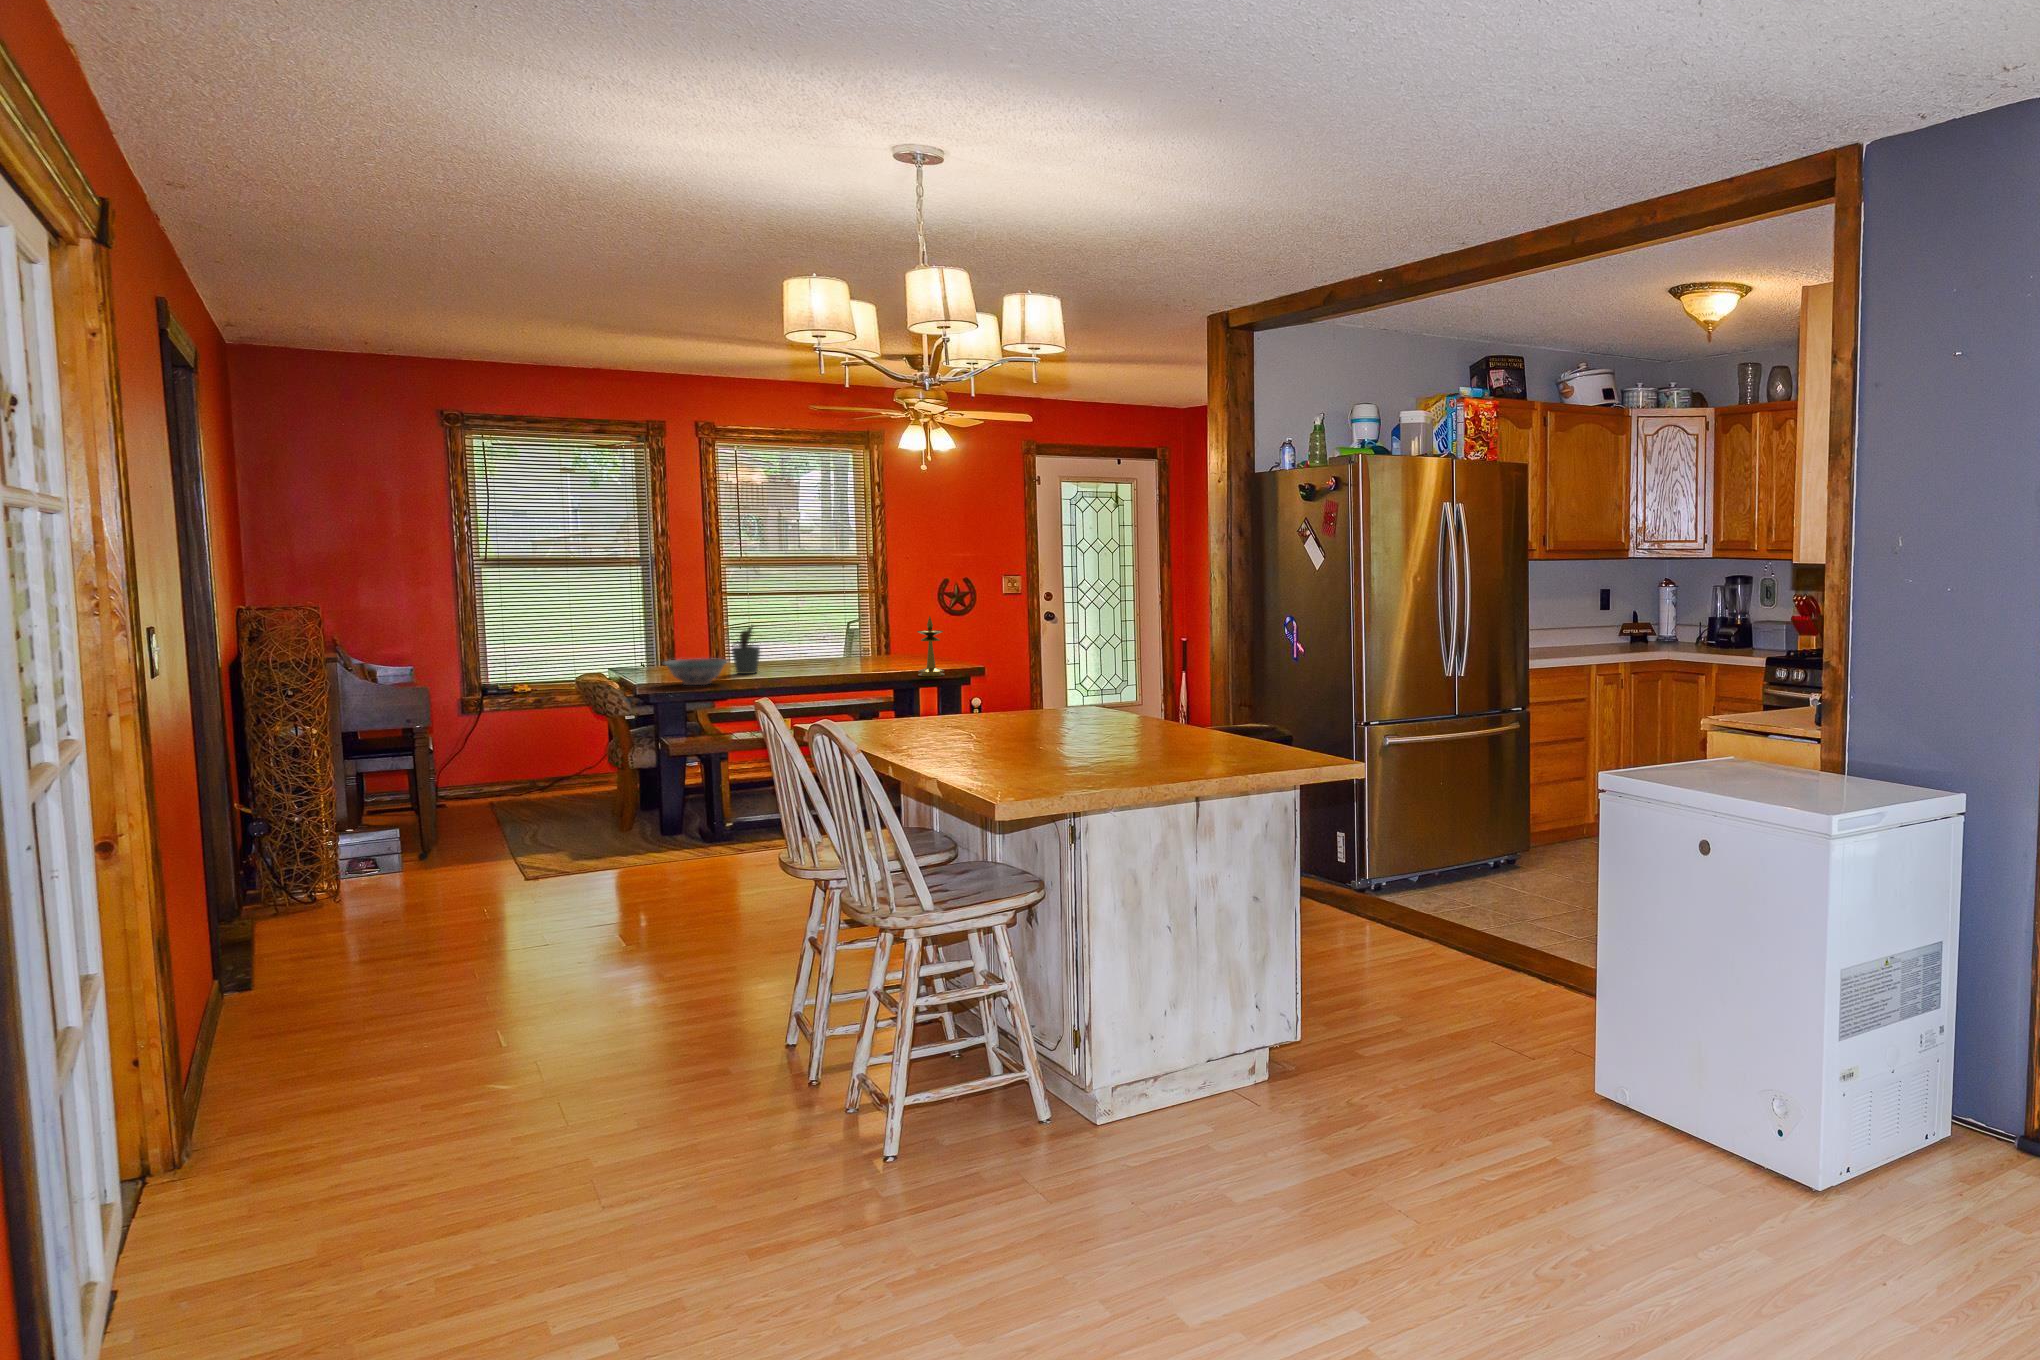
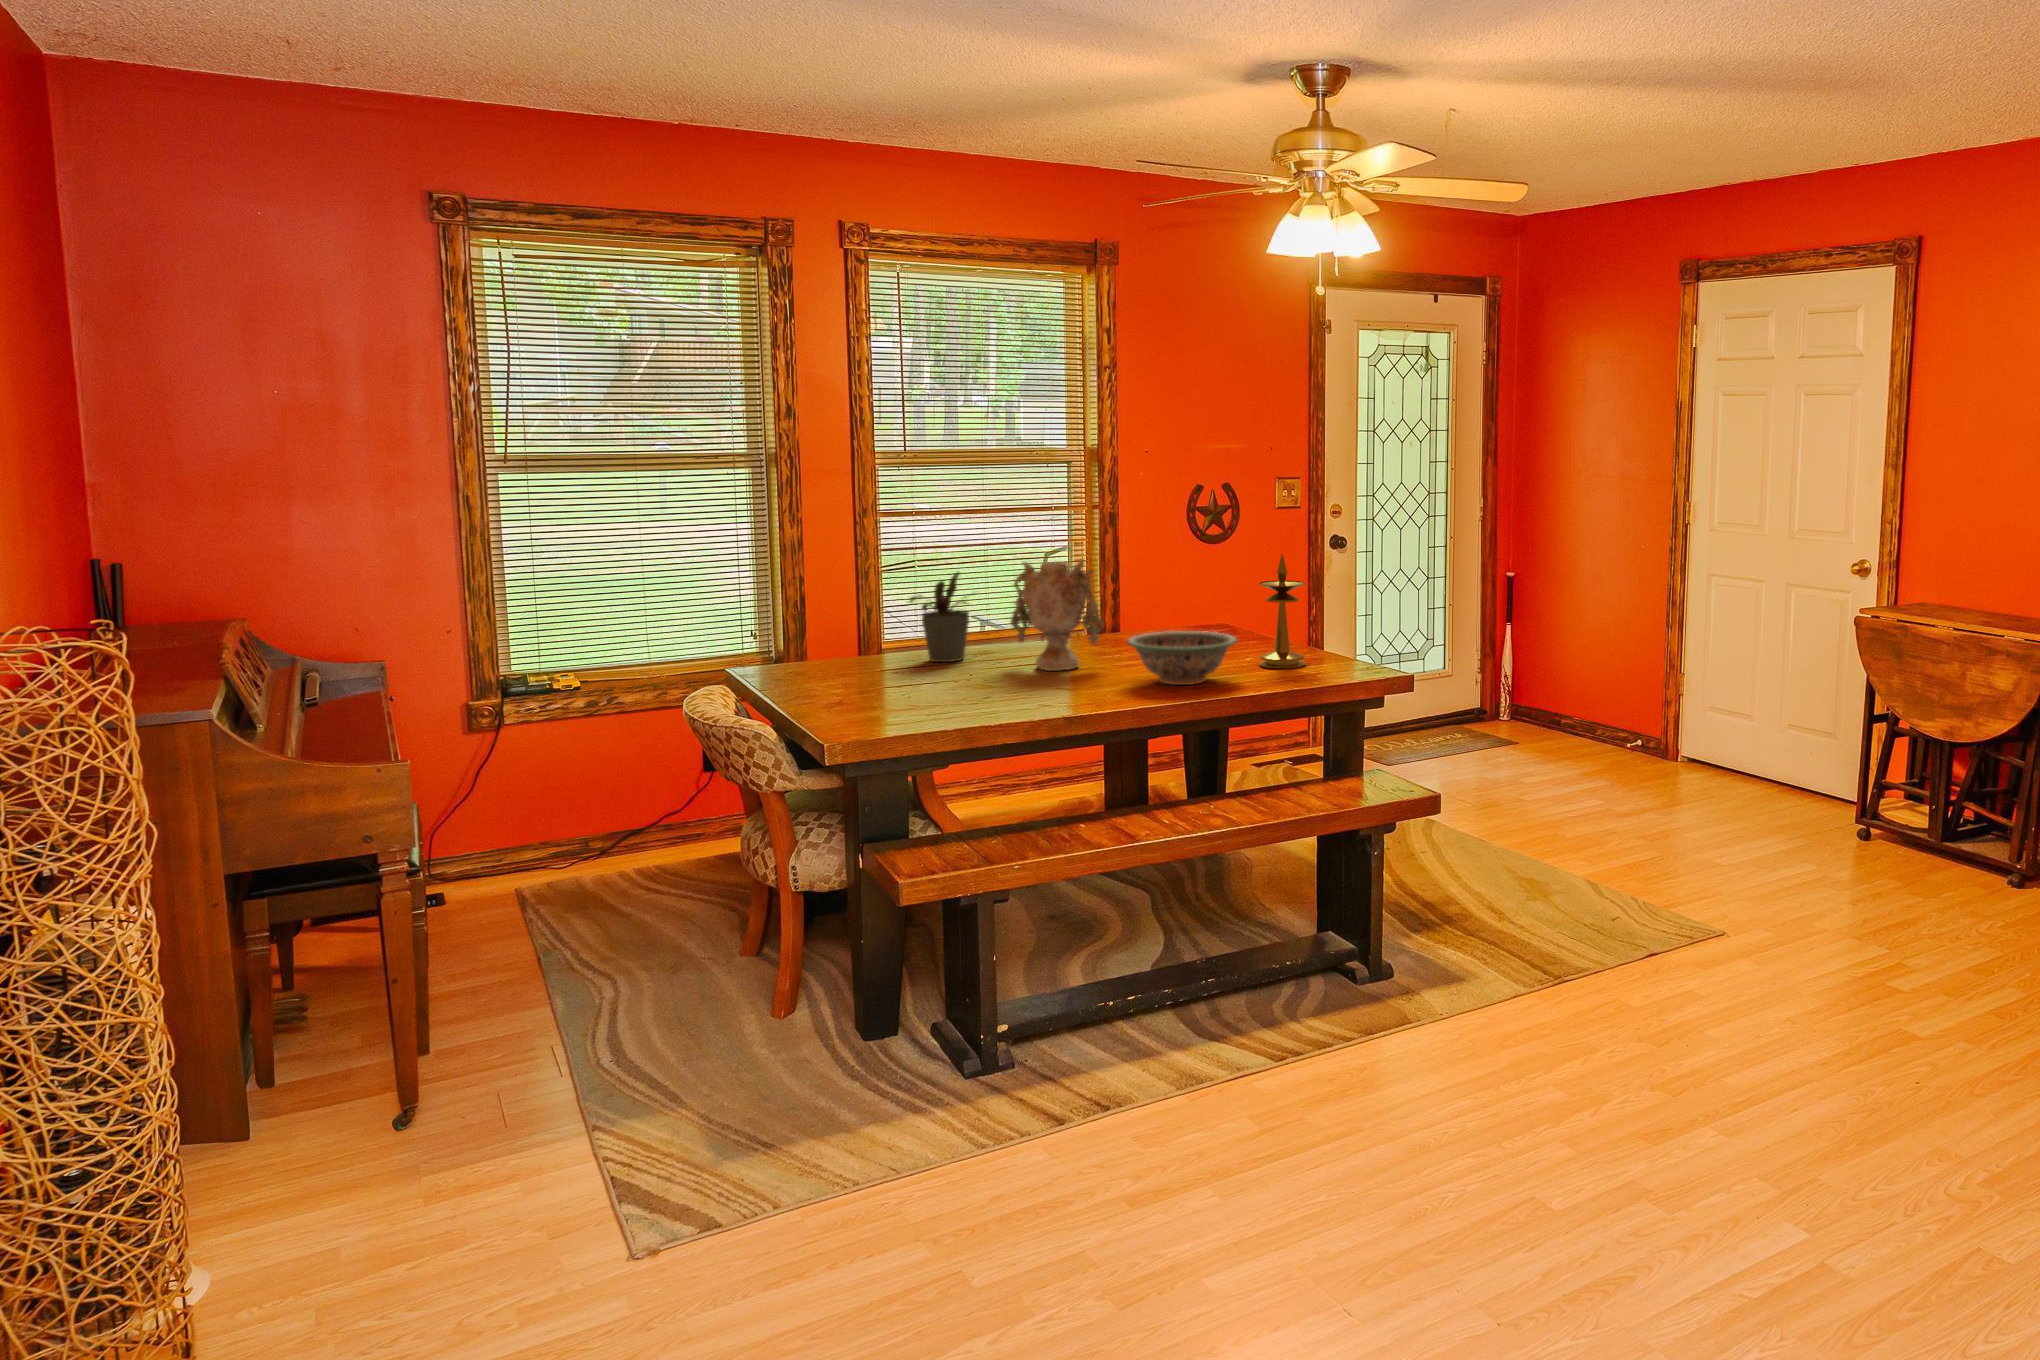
vase: none [778,617,830,677] -> present [1011,560,1103,671]
decorative bowl: present [663,658,728,685] -> present [1127,631,1237,685]

